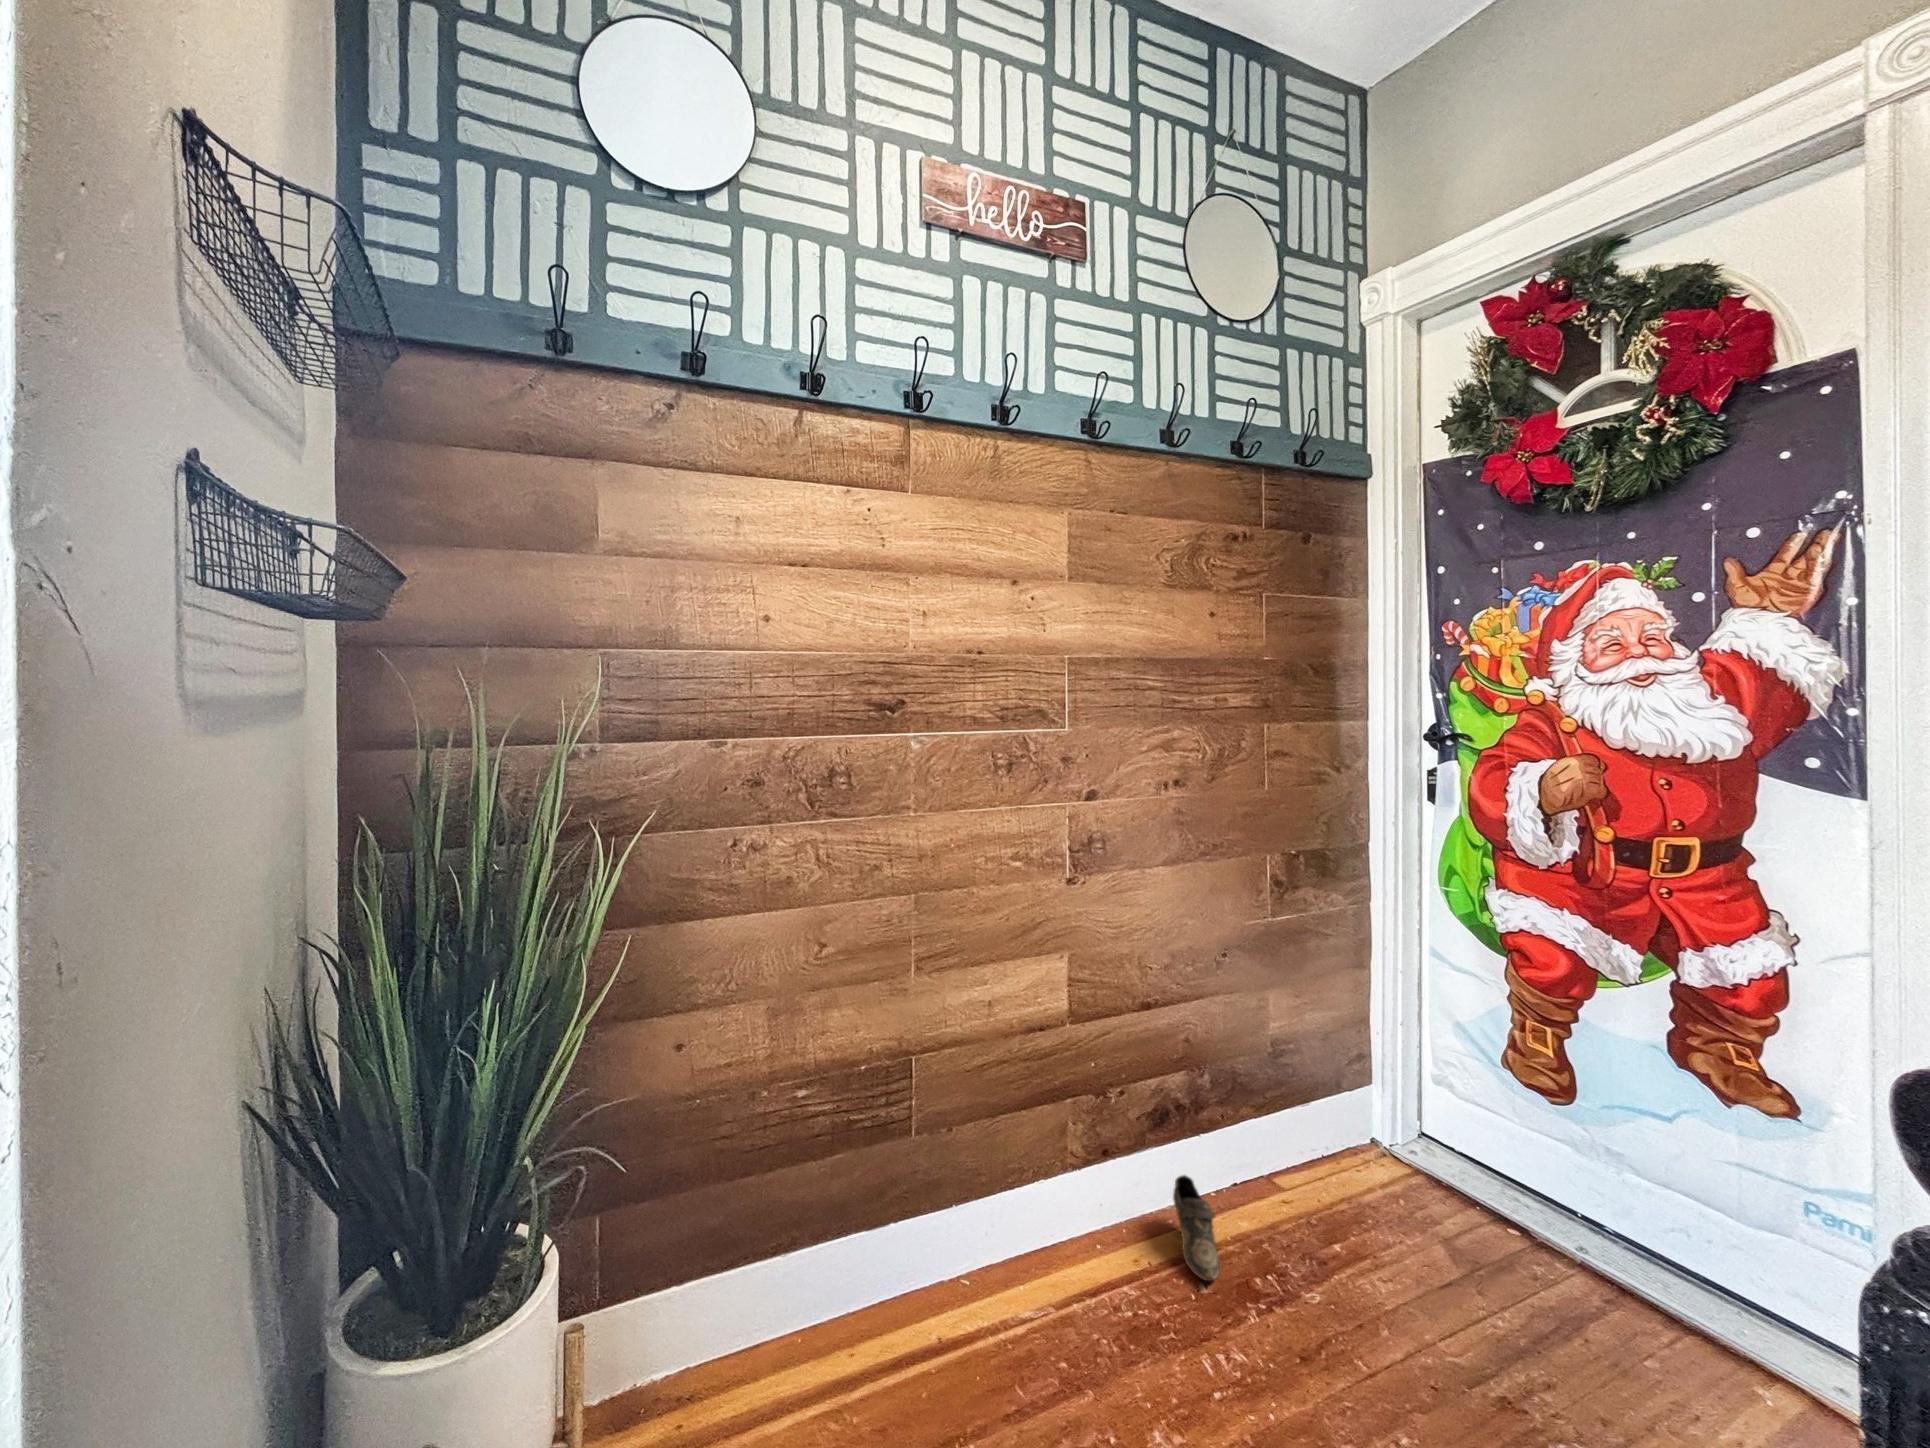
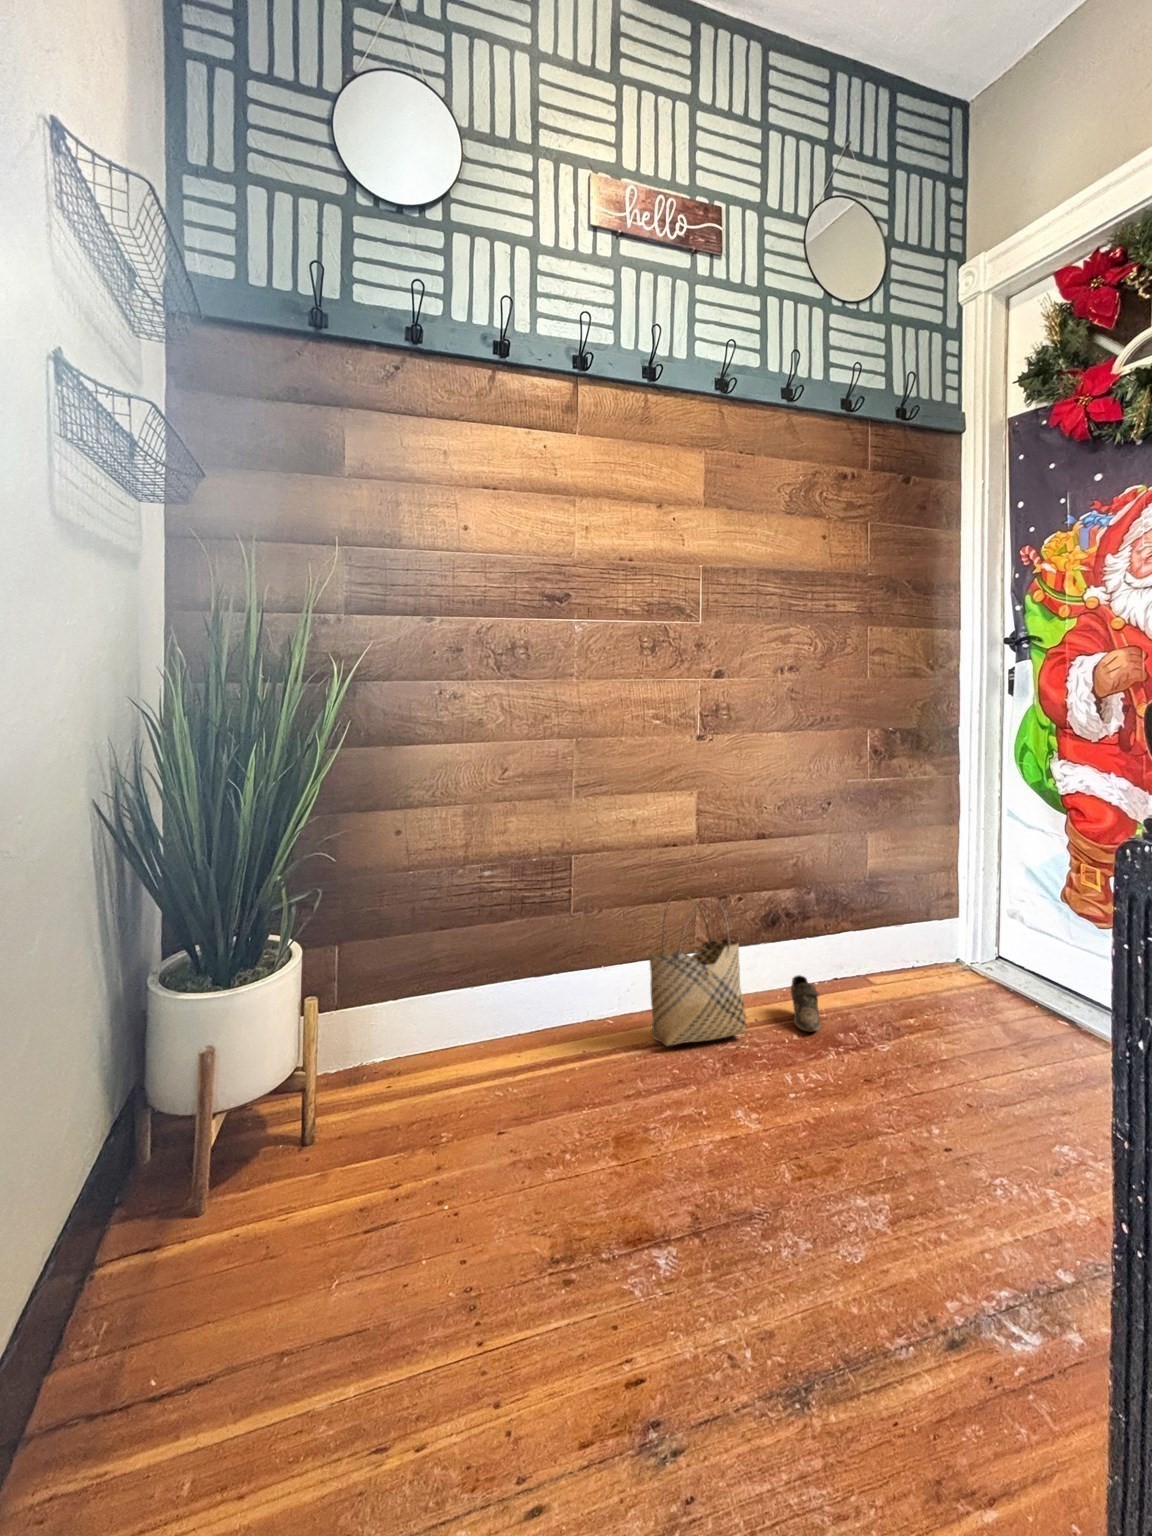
woven basket: none [997,1087,1126,1329] -> present [648,893,746,1046]

